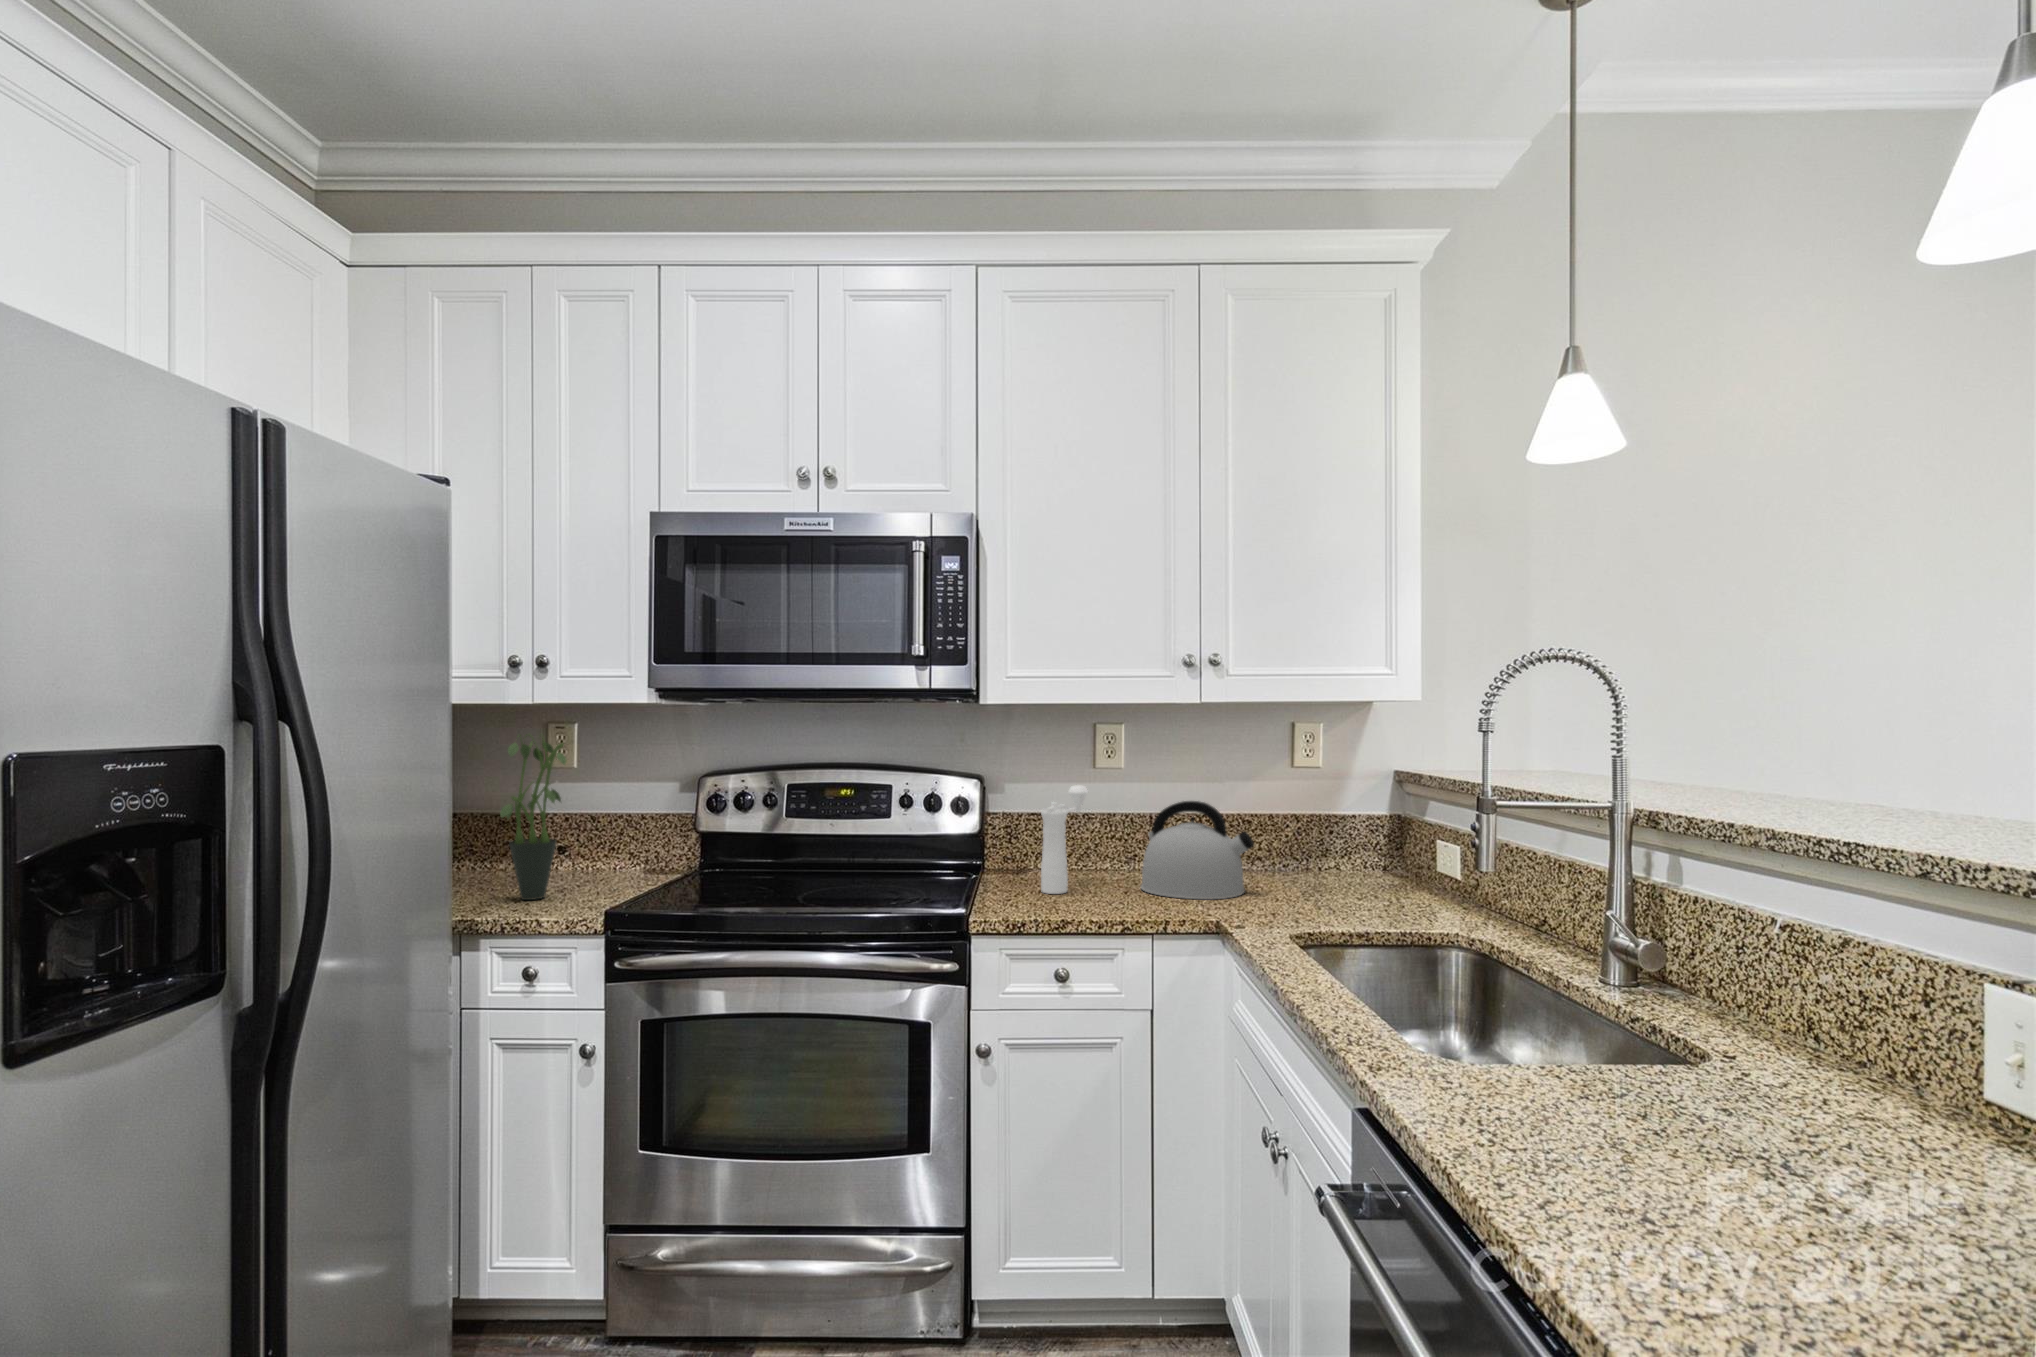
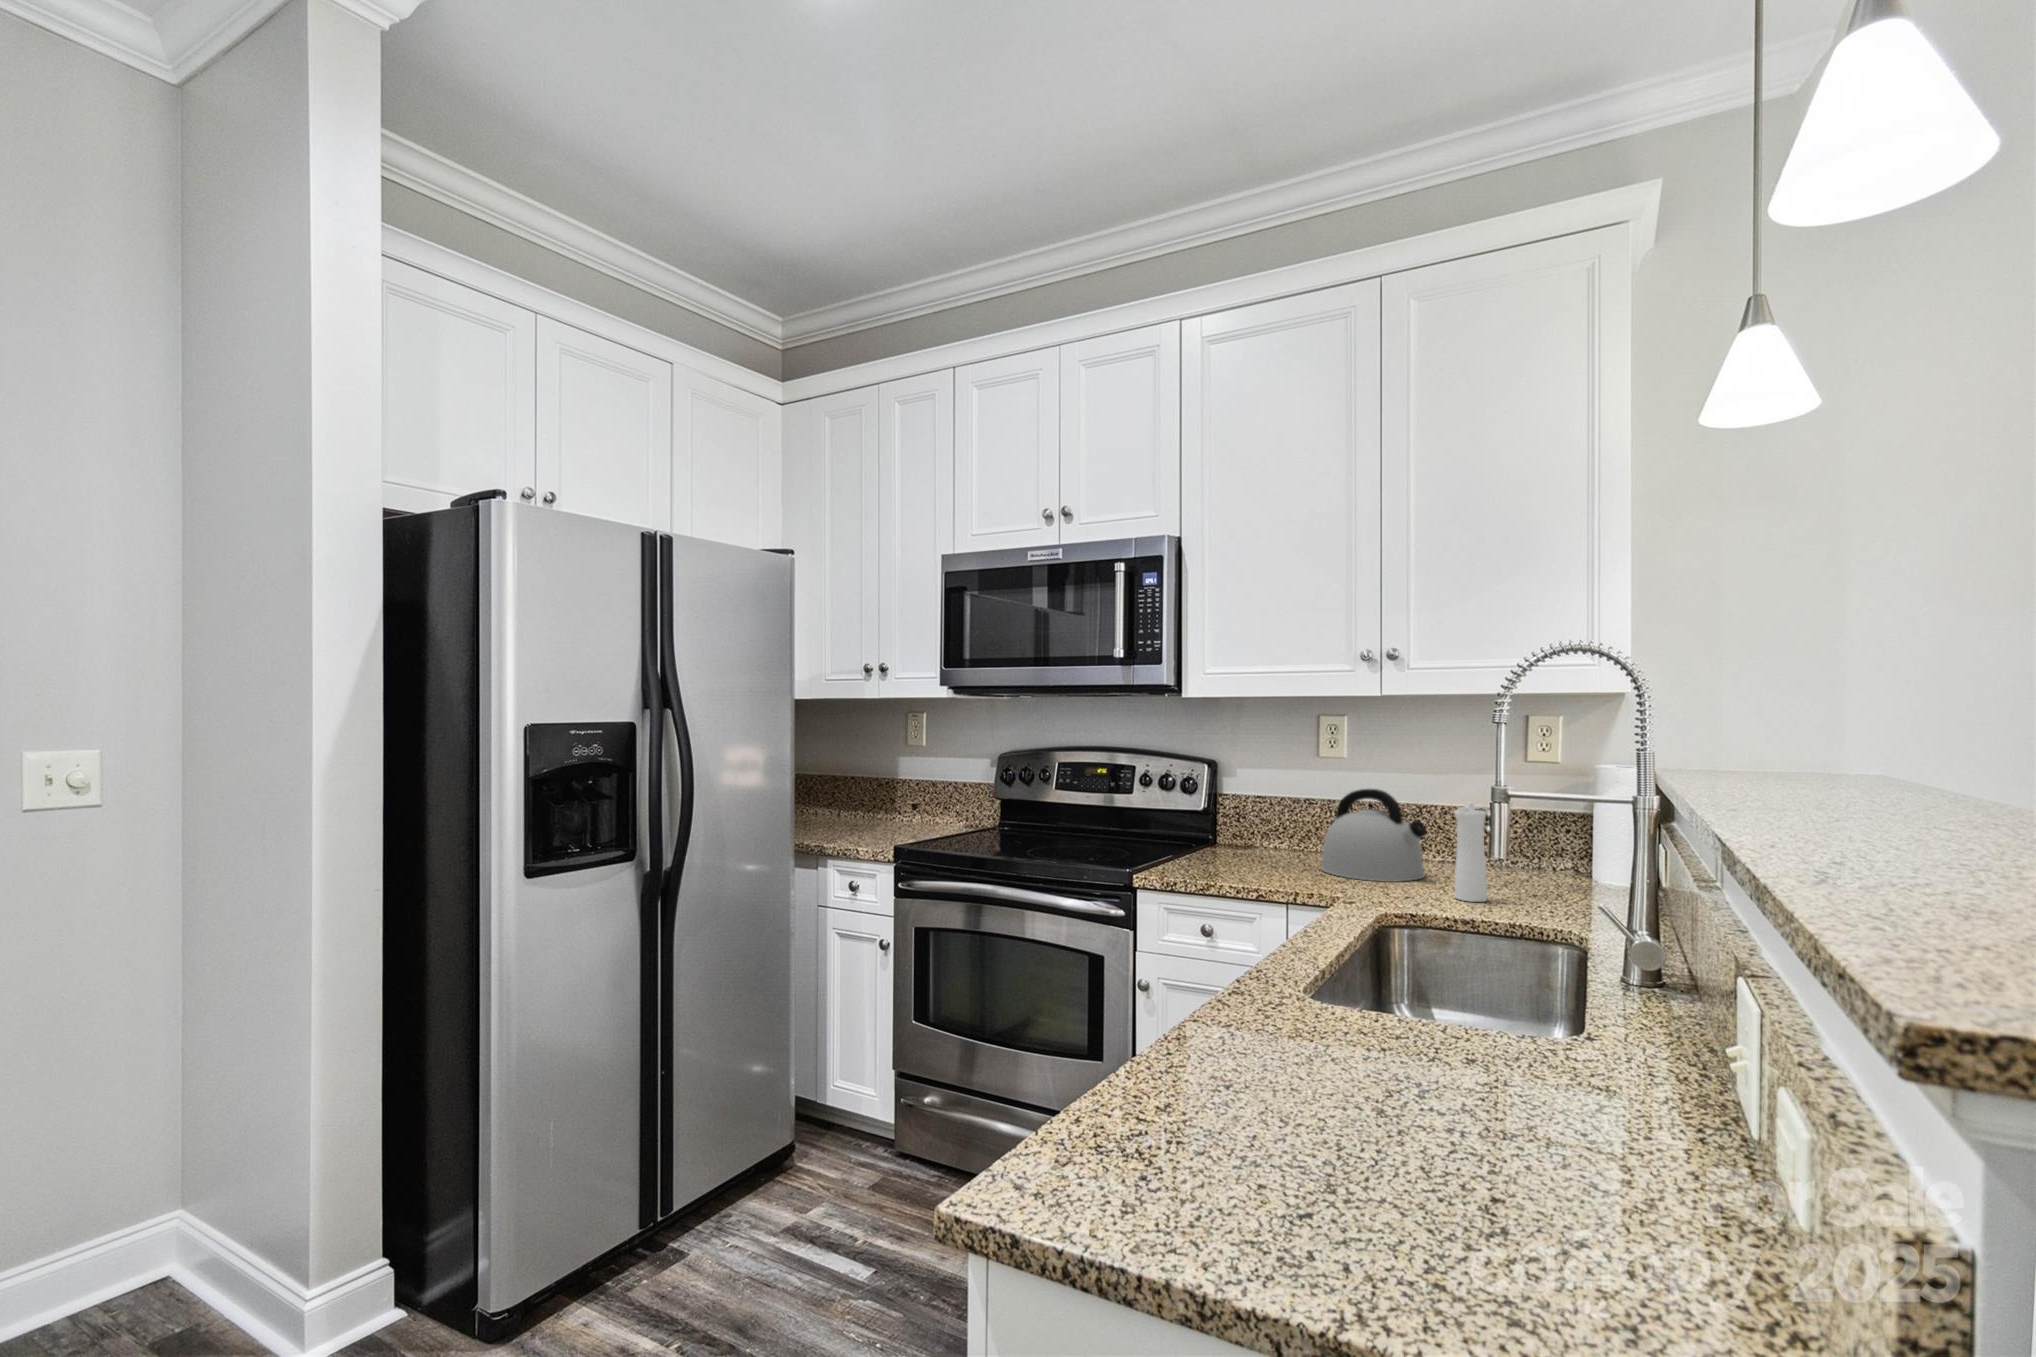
potted plant: present [500,736,566,900] -> none [849,717,901,834]
pepper mill: present [1041,786,1088,894] -> present [1454,786,1515,902]

